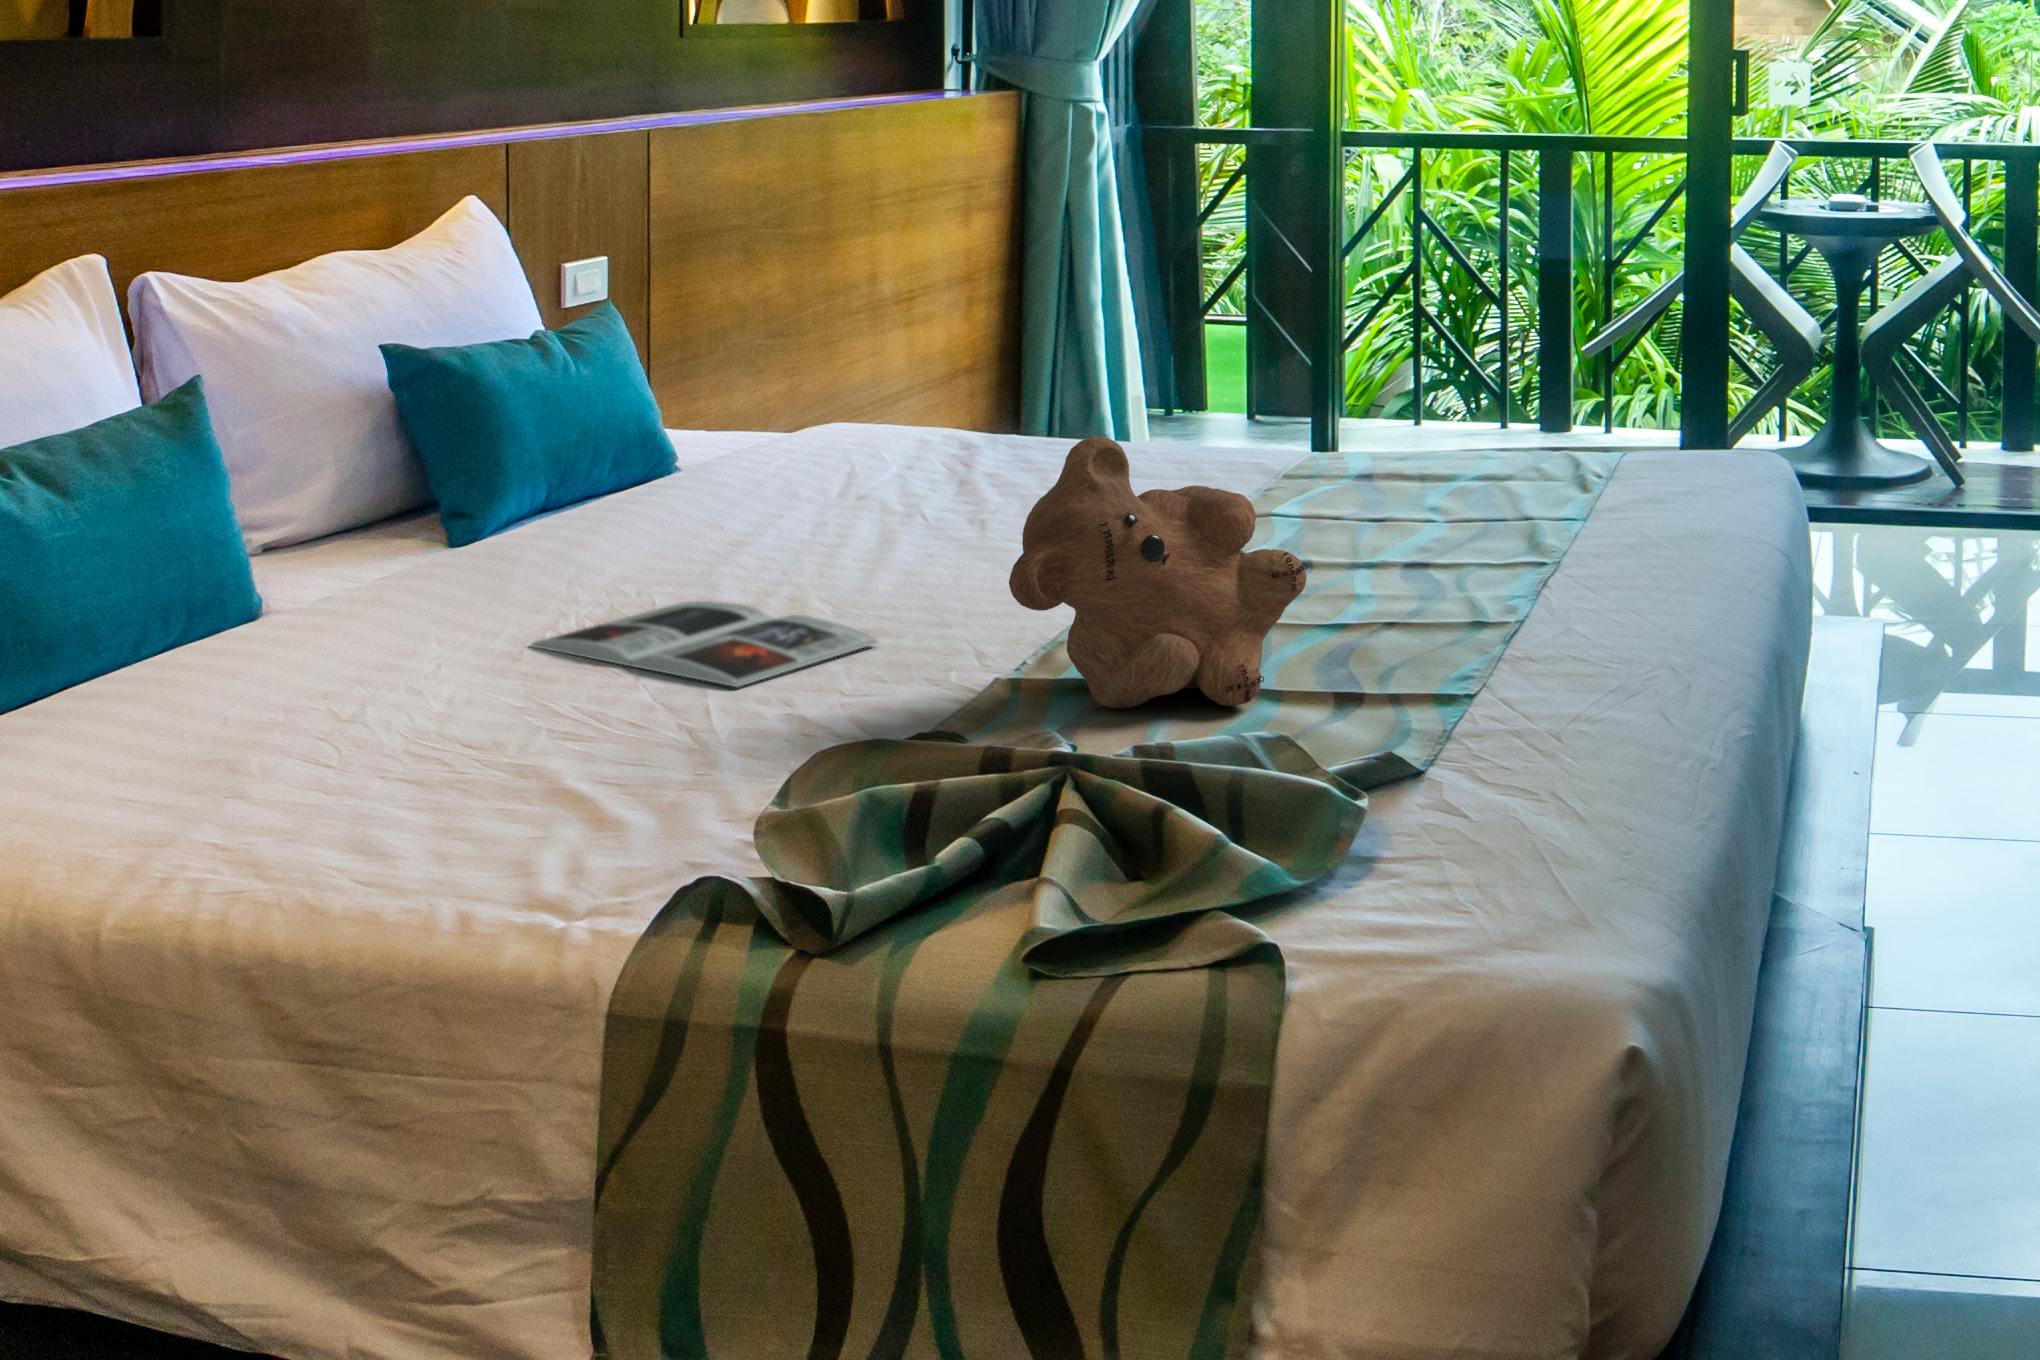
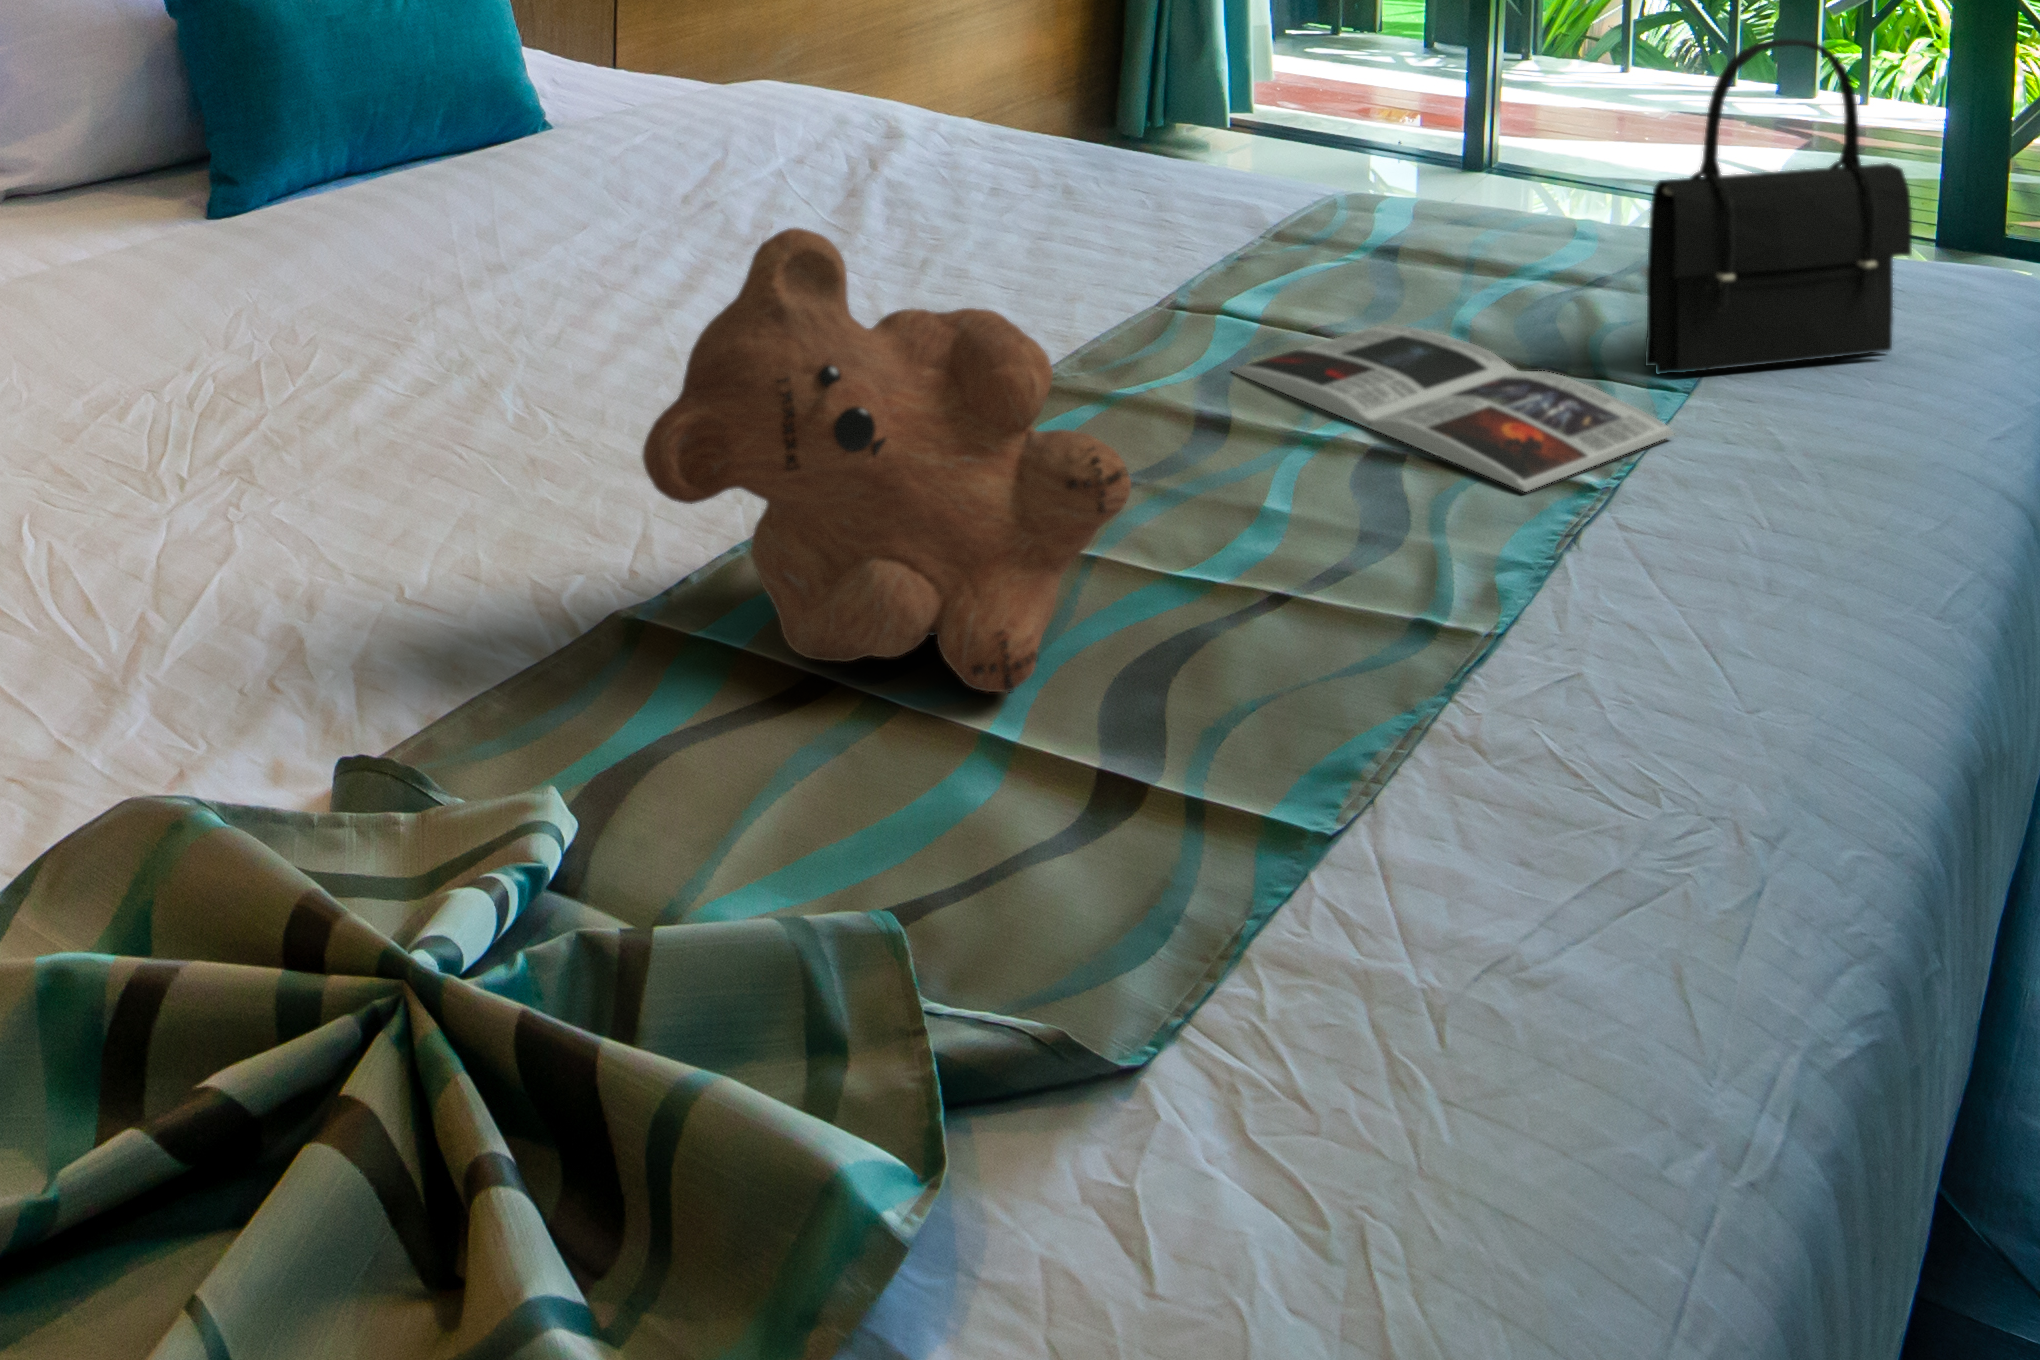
handbag: none [1551,315,1706,540] -> present [1645,39,1912,374]
magazine: present [529,601,877,687] -> present [1232,324,1674,491]

